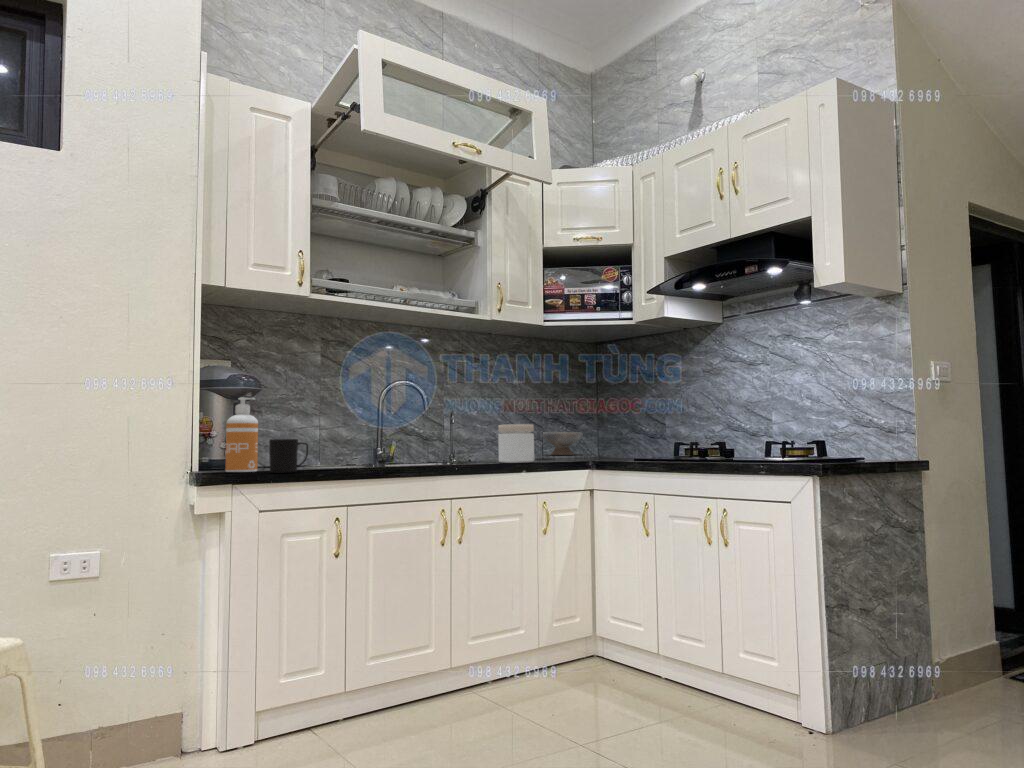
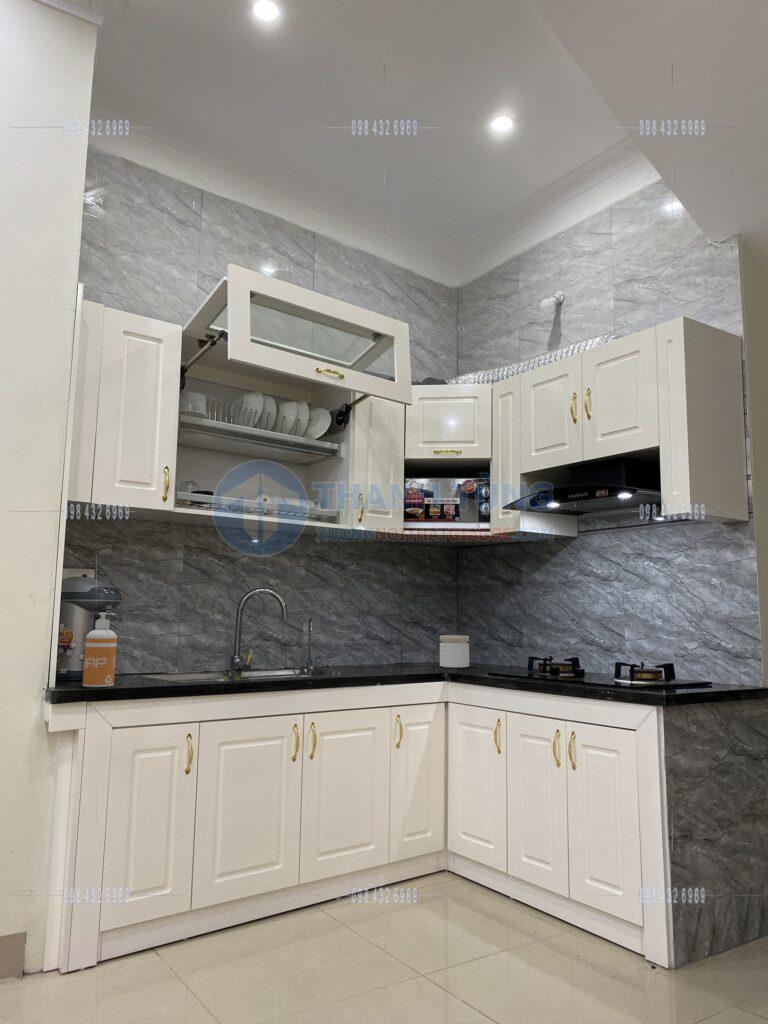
jar: present [498,424,534,463] -> present [440,635,469,668]
bowl: present [541,432,583,455] -> none [400,638,441,662]
mug: present [269,439,308,473] -> none [125,656,164,690]

